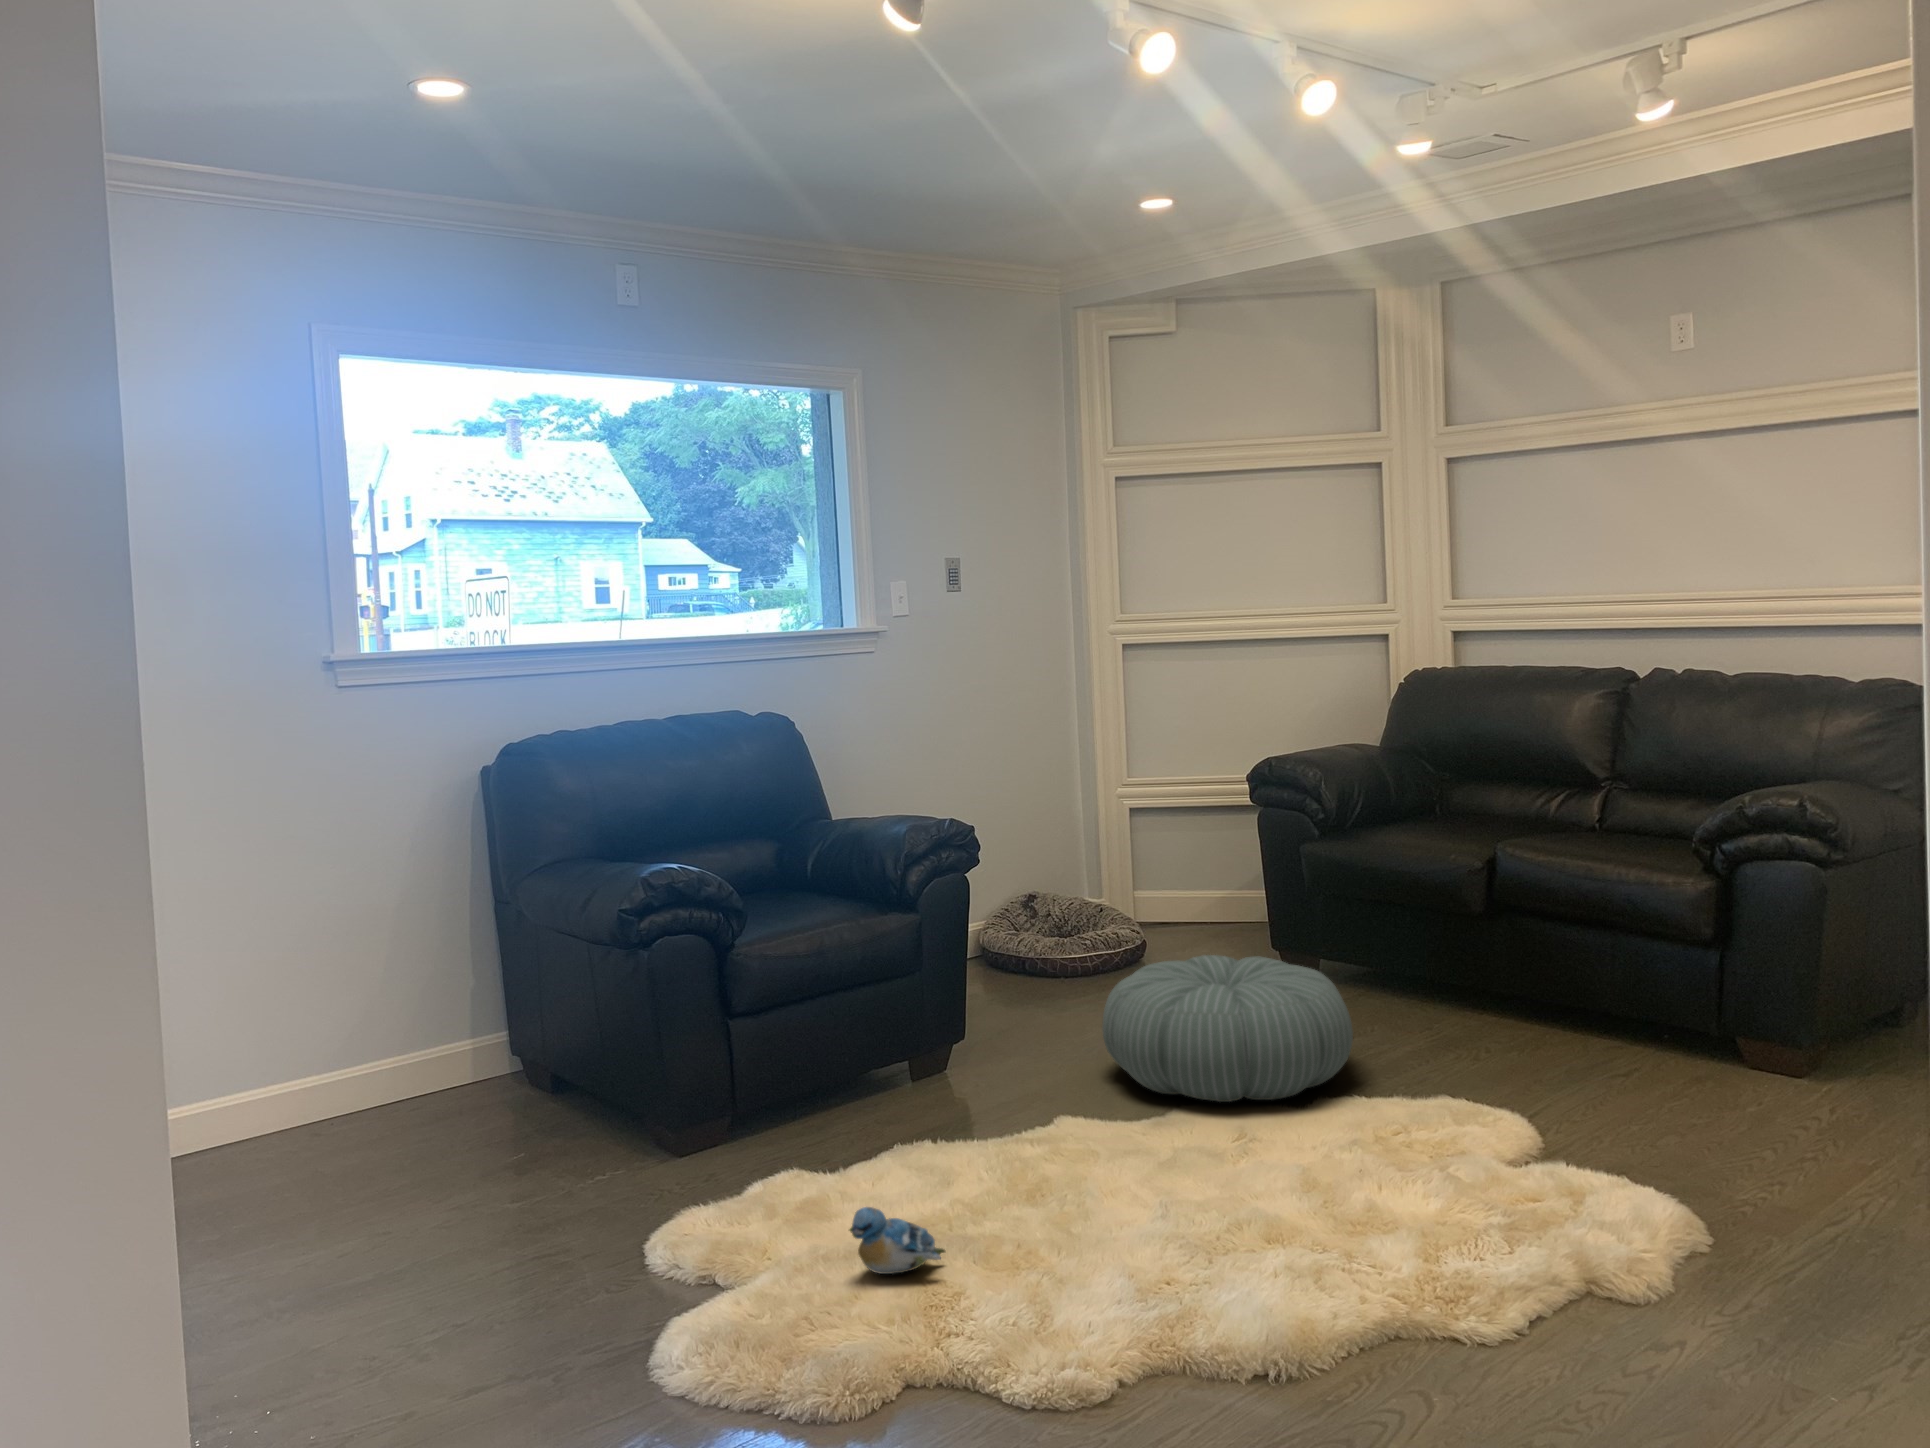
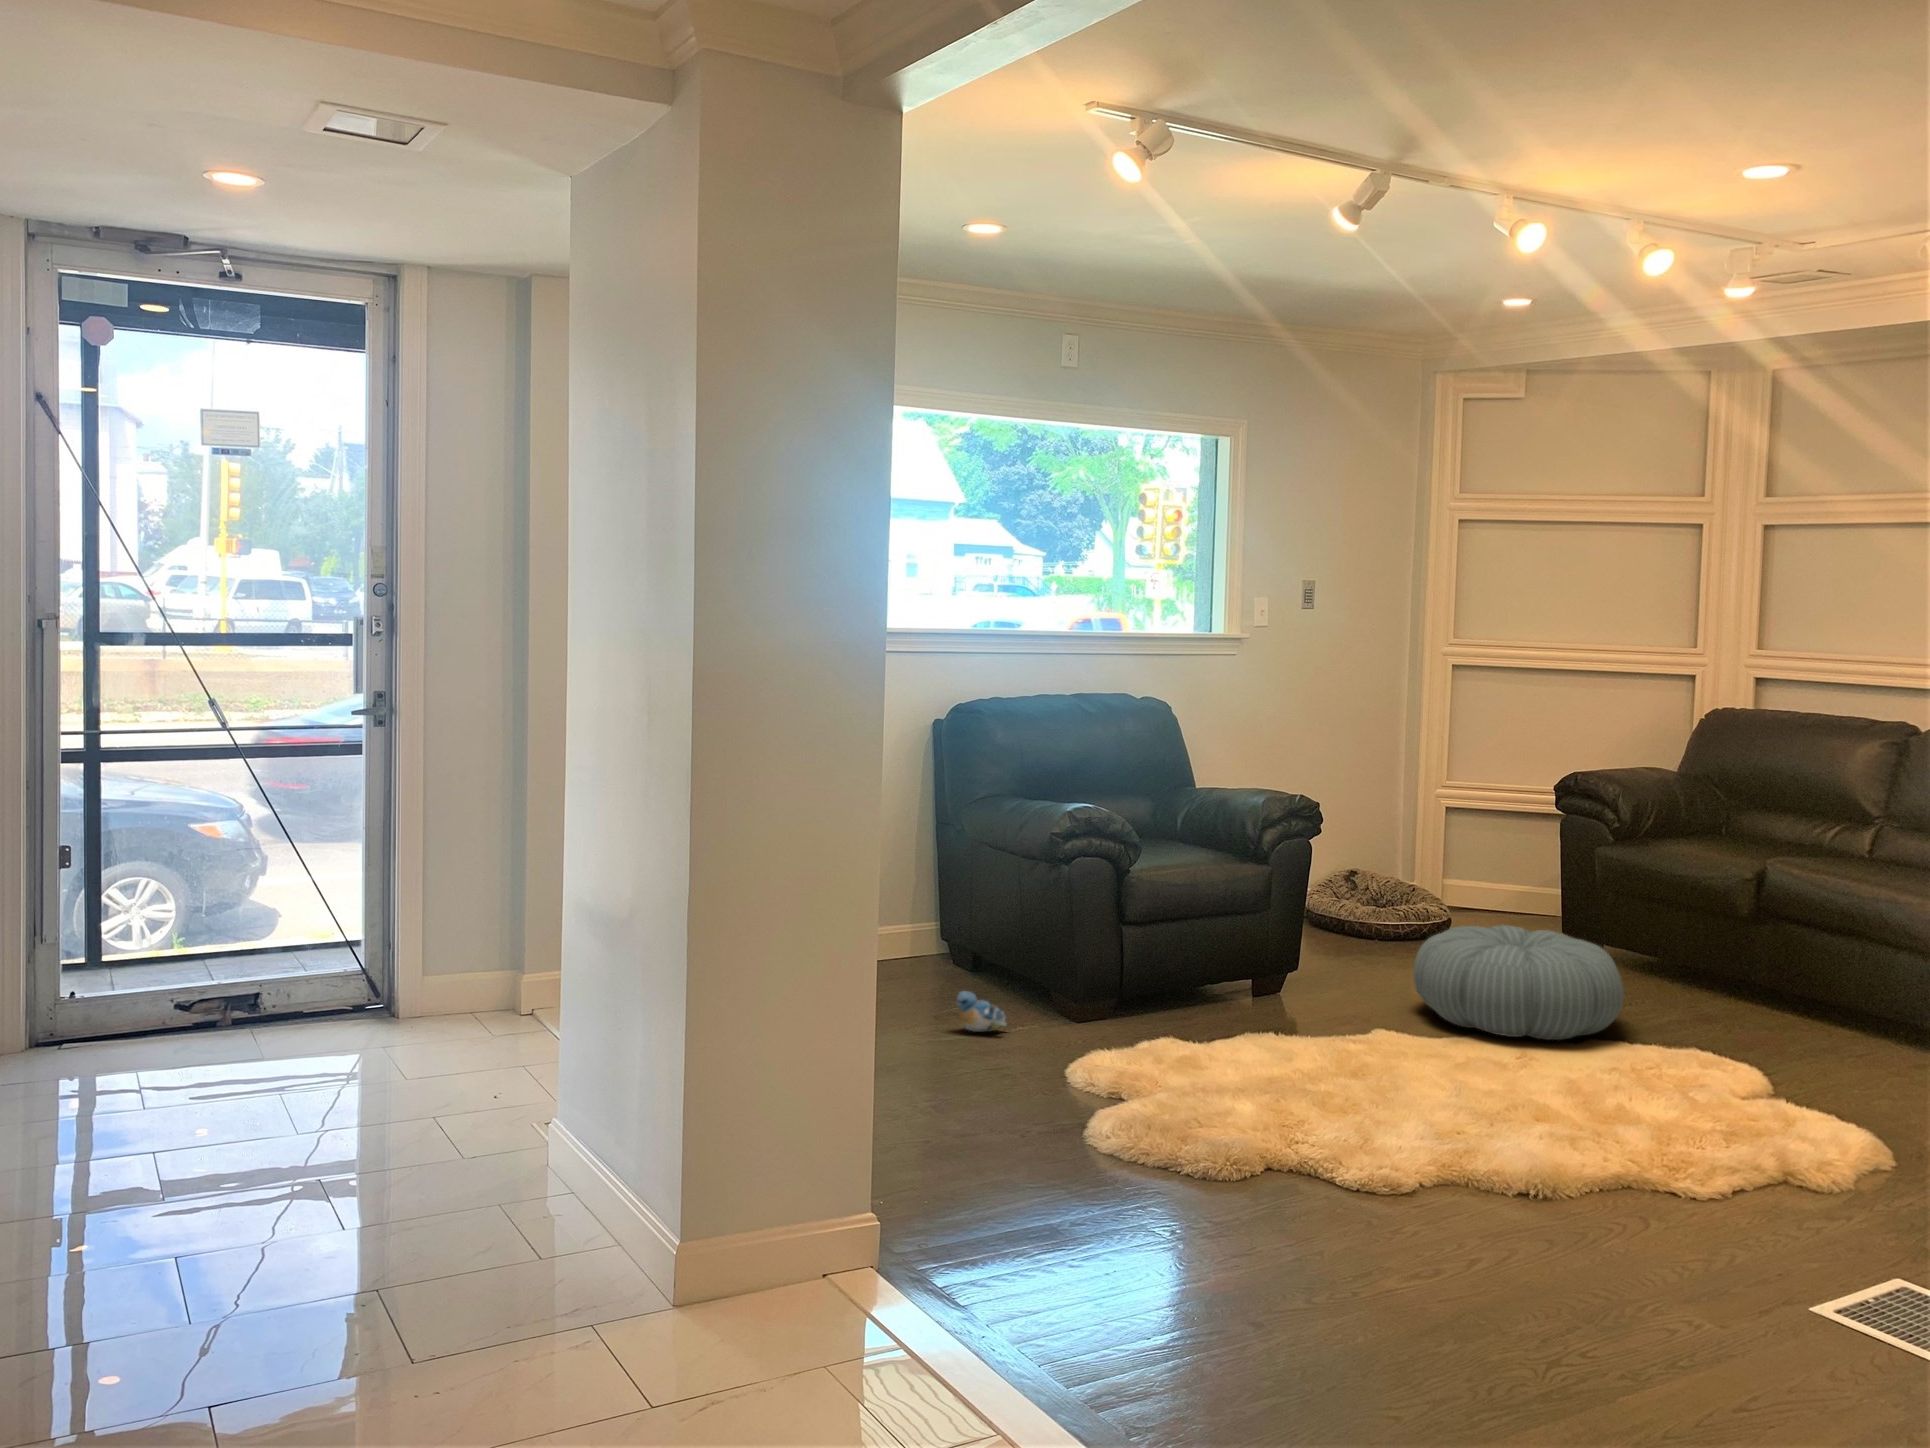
plush toy: present [850,1207,945,1274] -> present [955,991,1012,1032]

